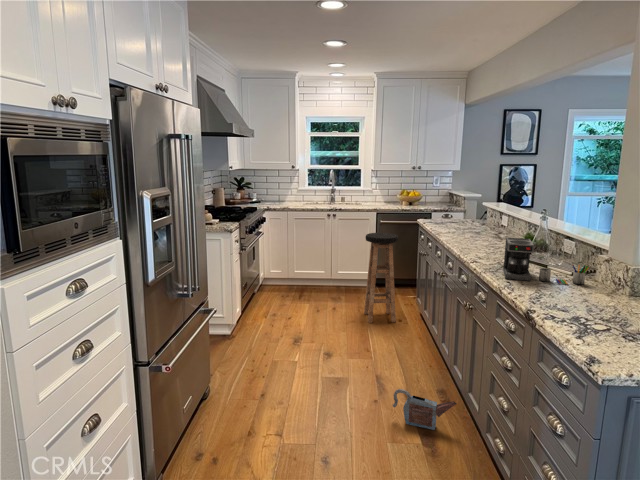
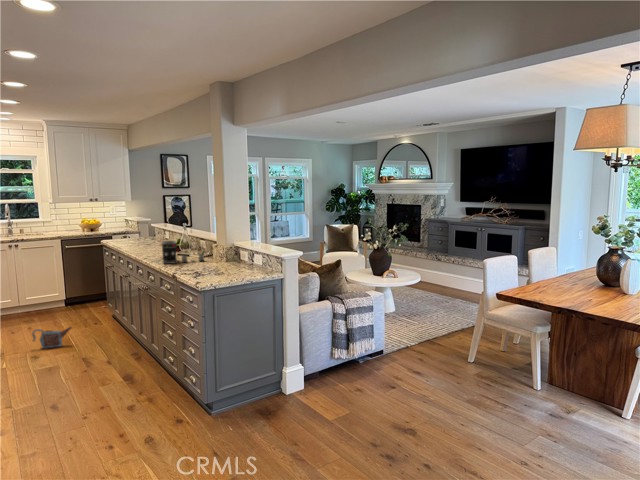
bar stool: present [364,233,398,323] -> none [56,254,93,331]
watering can: present [393,389,457,430] -> present [32,327,71,348]

